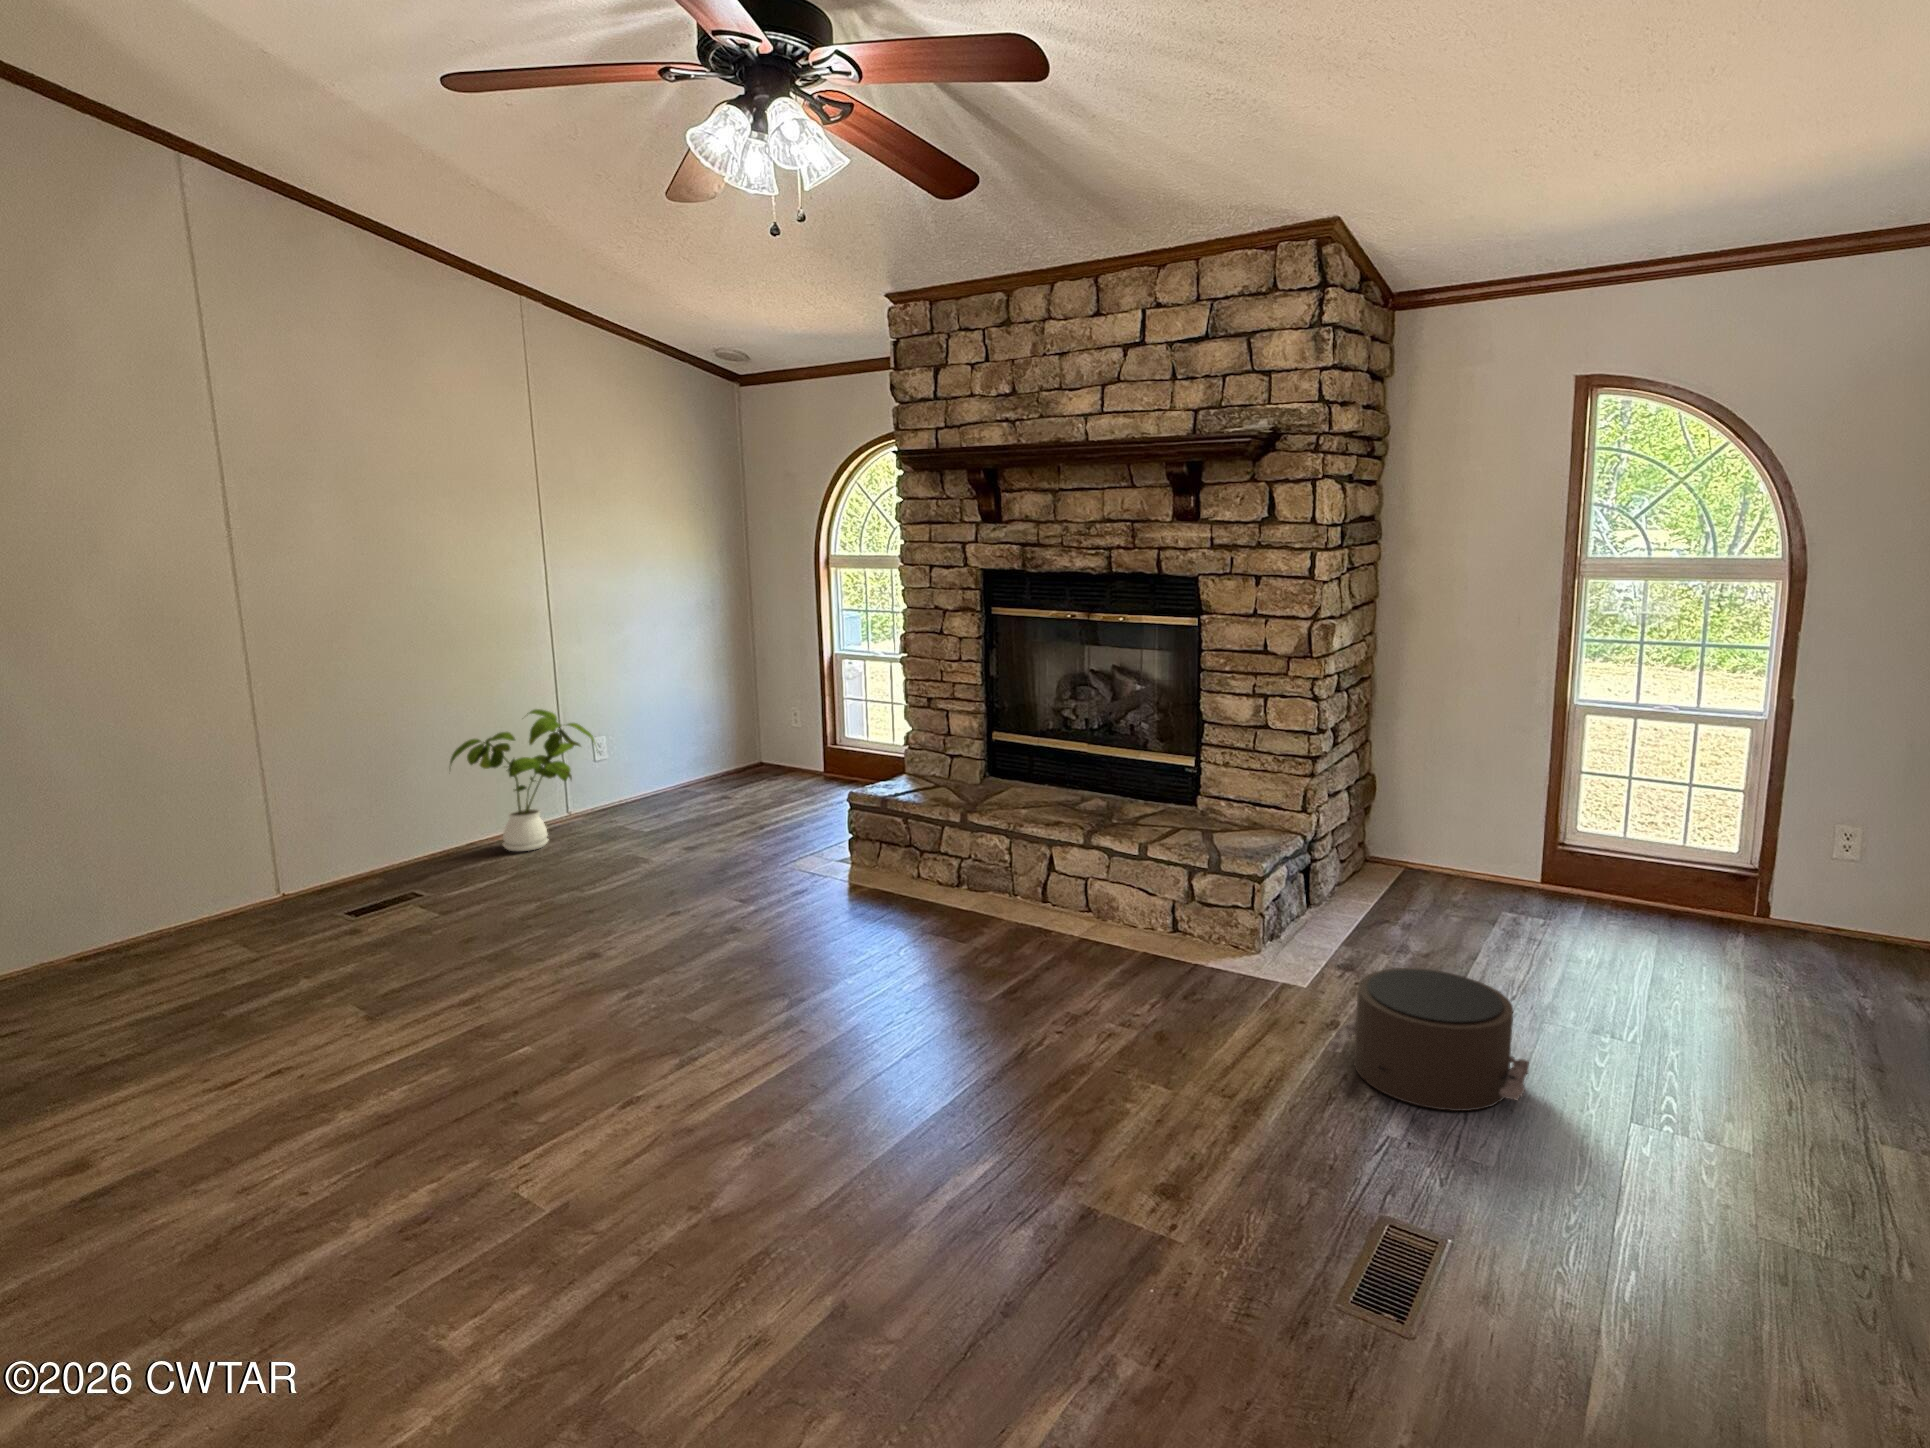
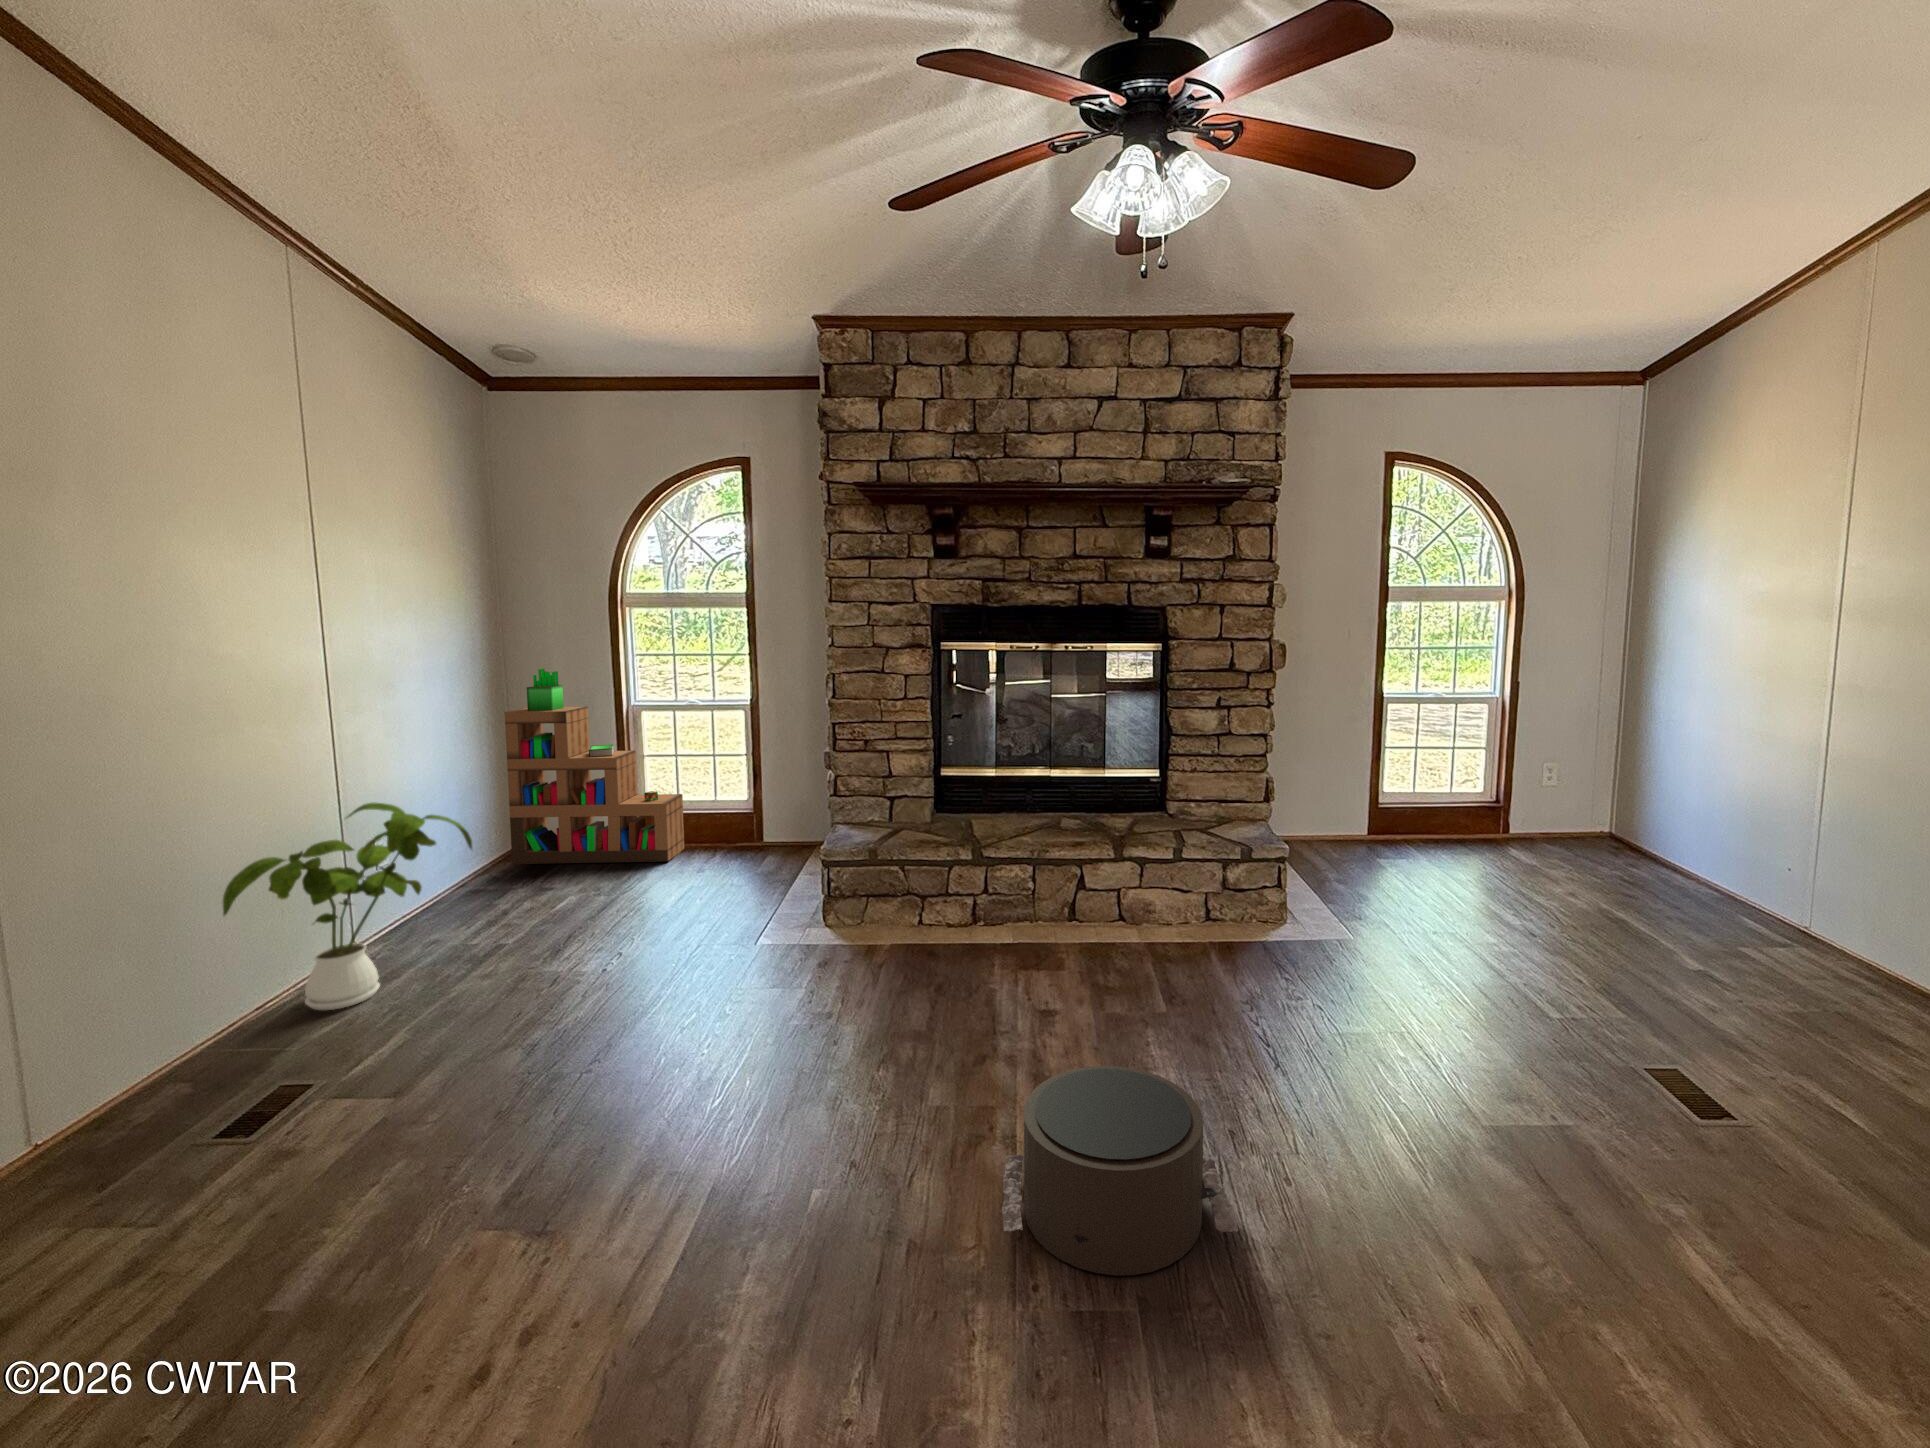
bookshelf: none [712,617,840,794] -> present [505,669,684,864]
pouf: present [1328,968,1529,1111] -> present [1002,1066,1238,1275]

